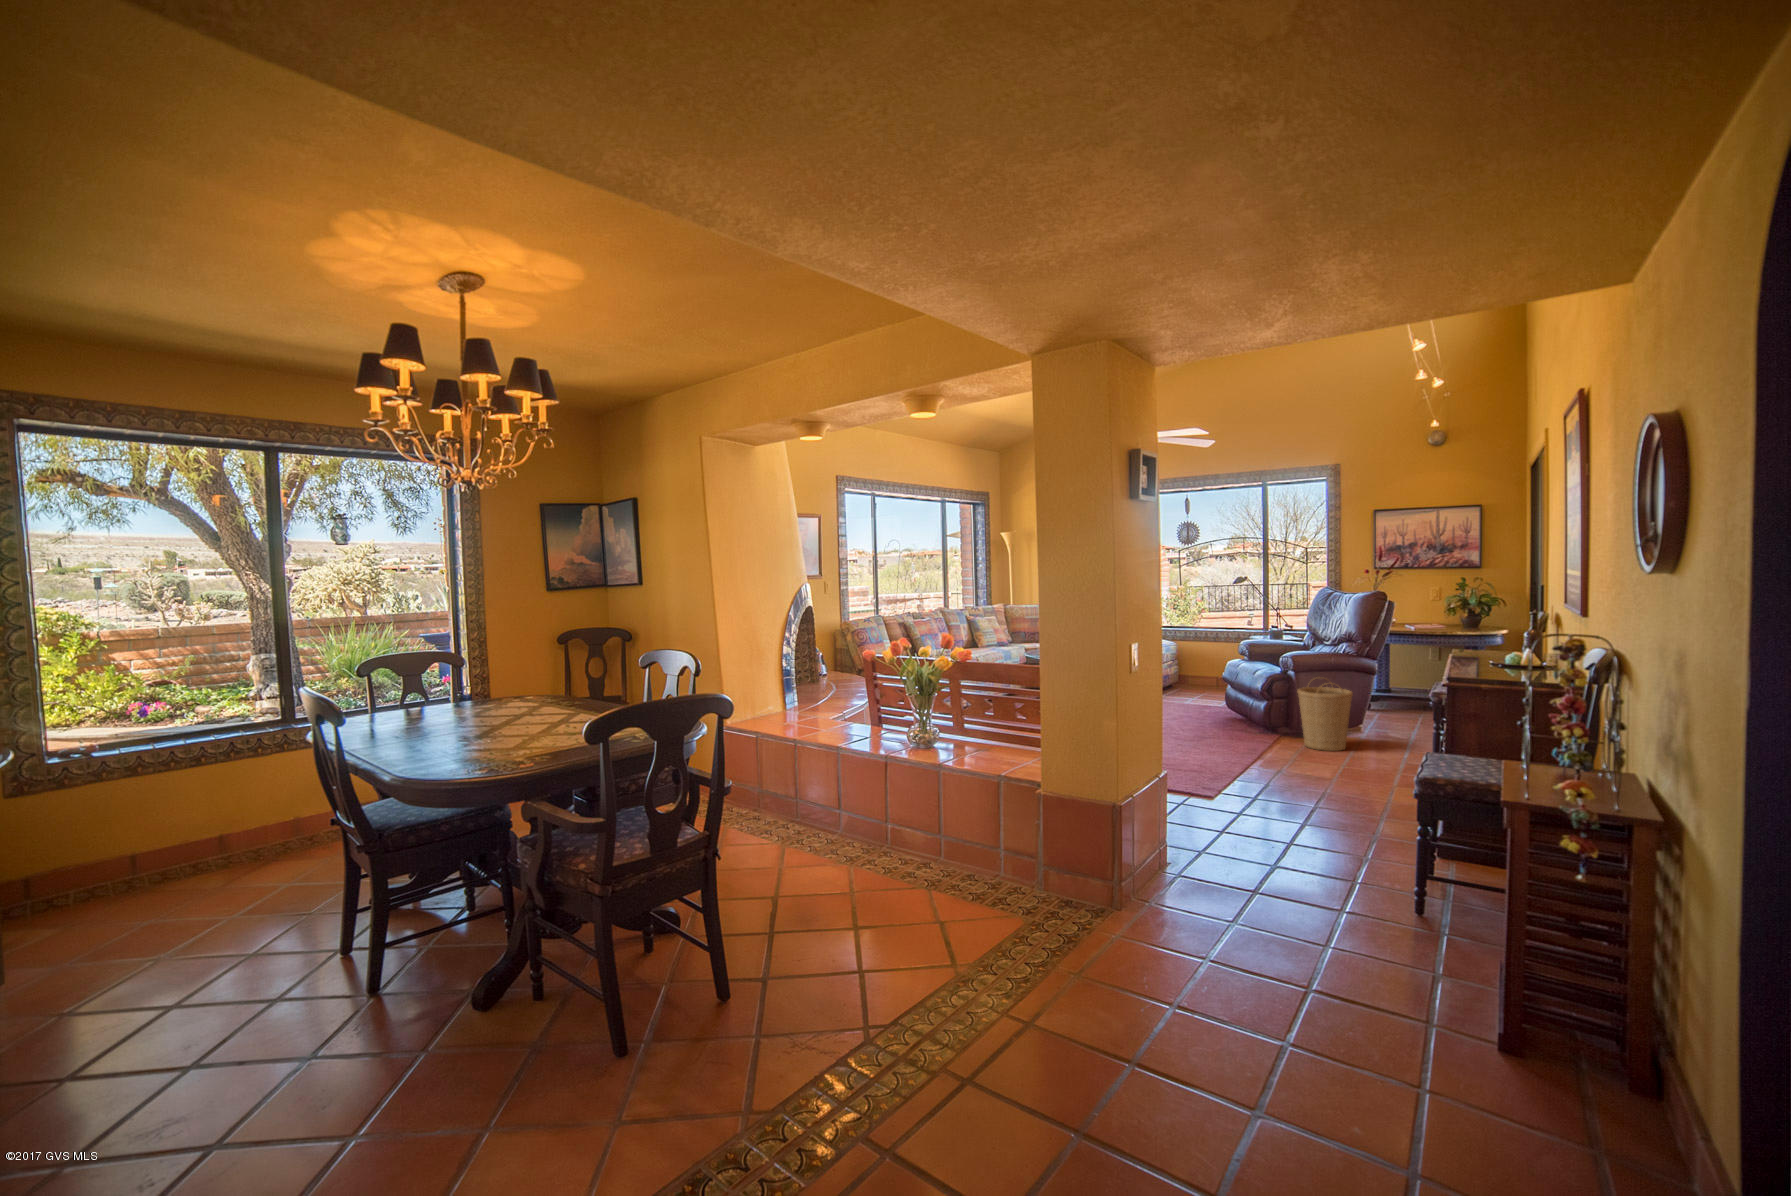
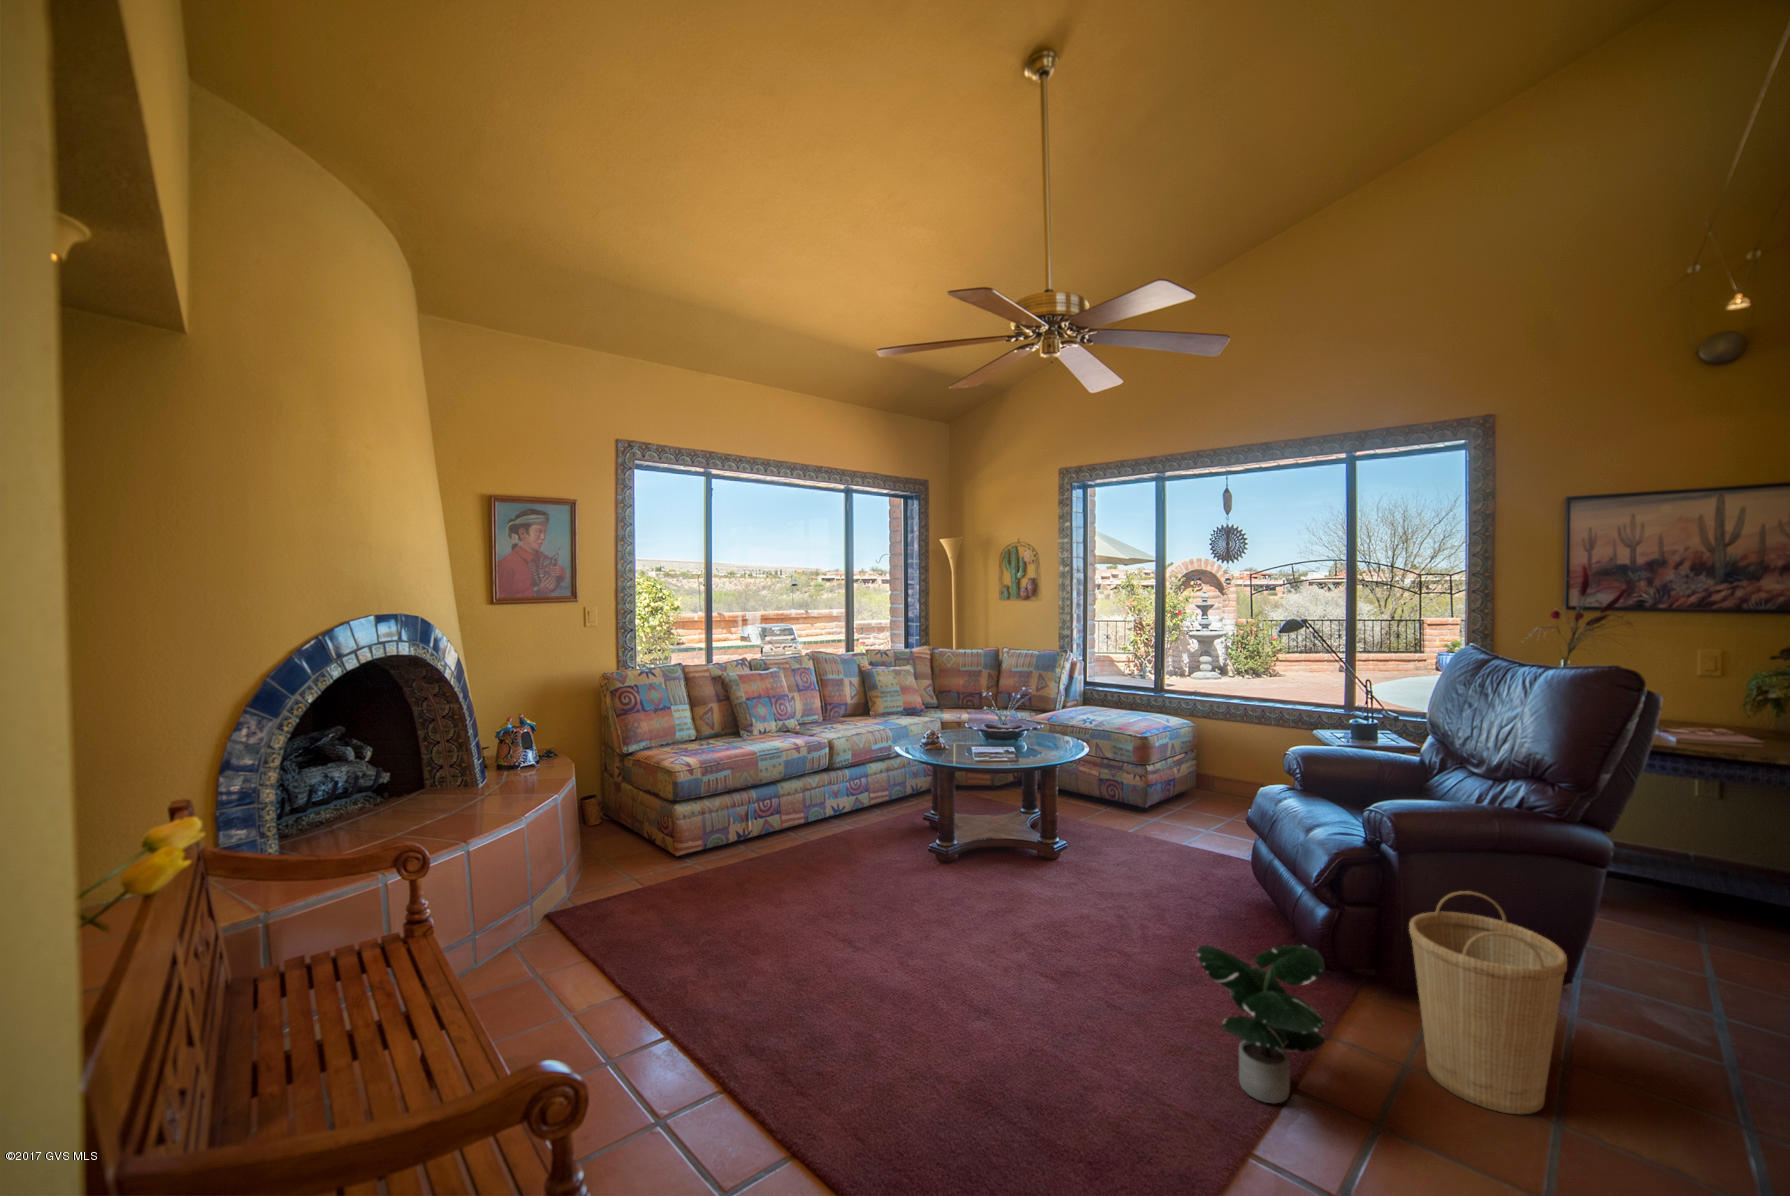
potted plant: none [1218,698,1269,754] -> present [1197,945,1325,1103]

